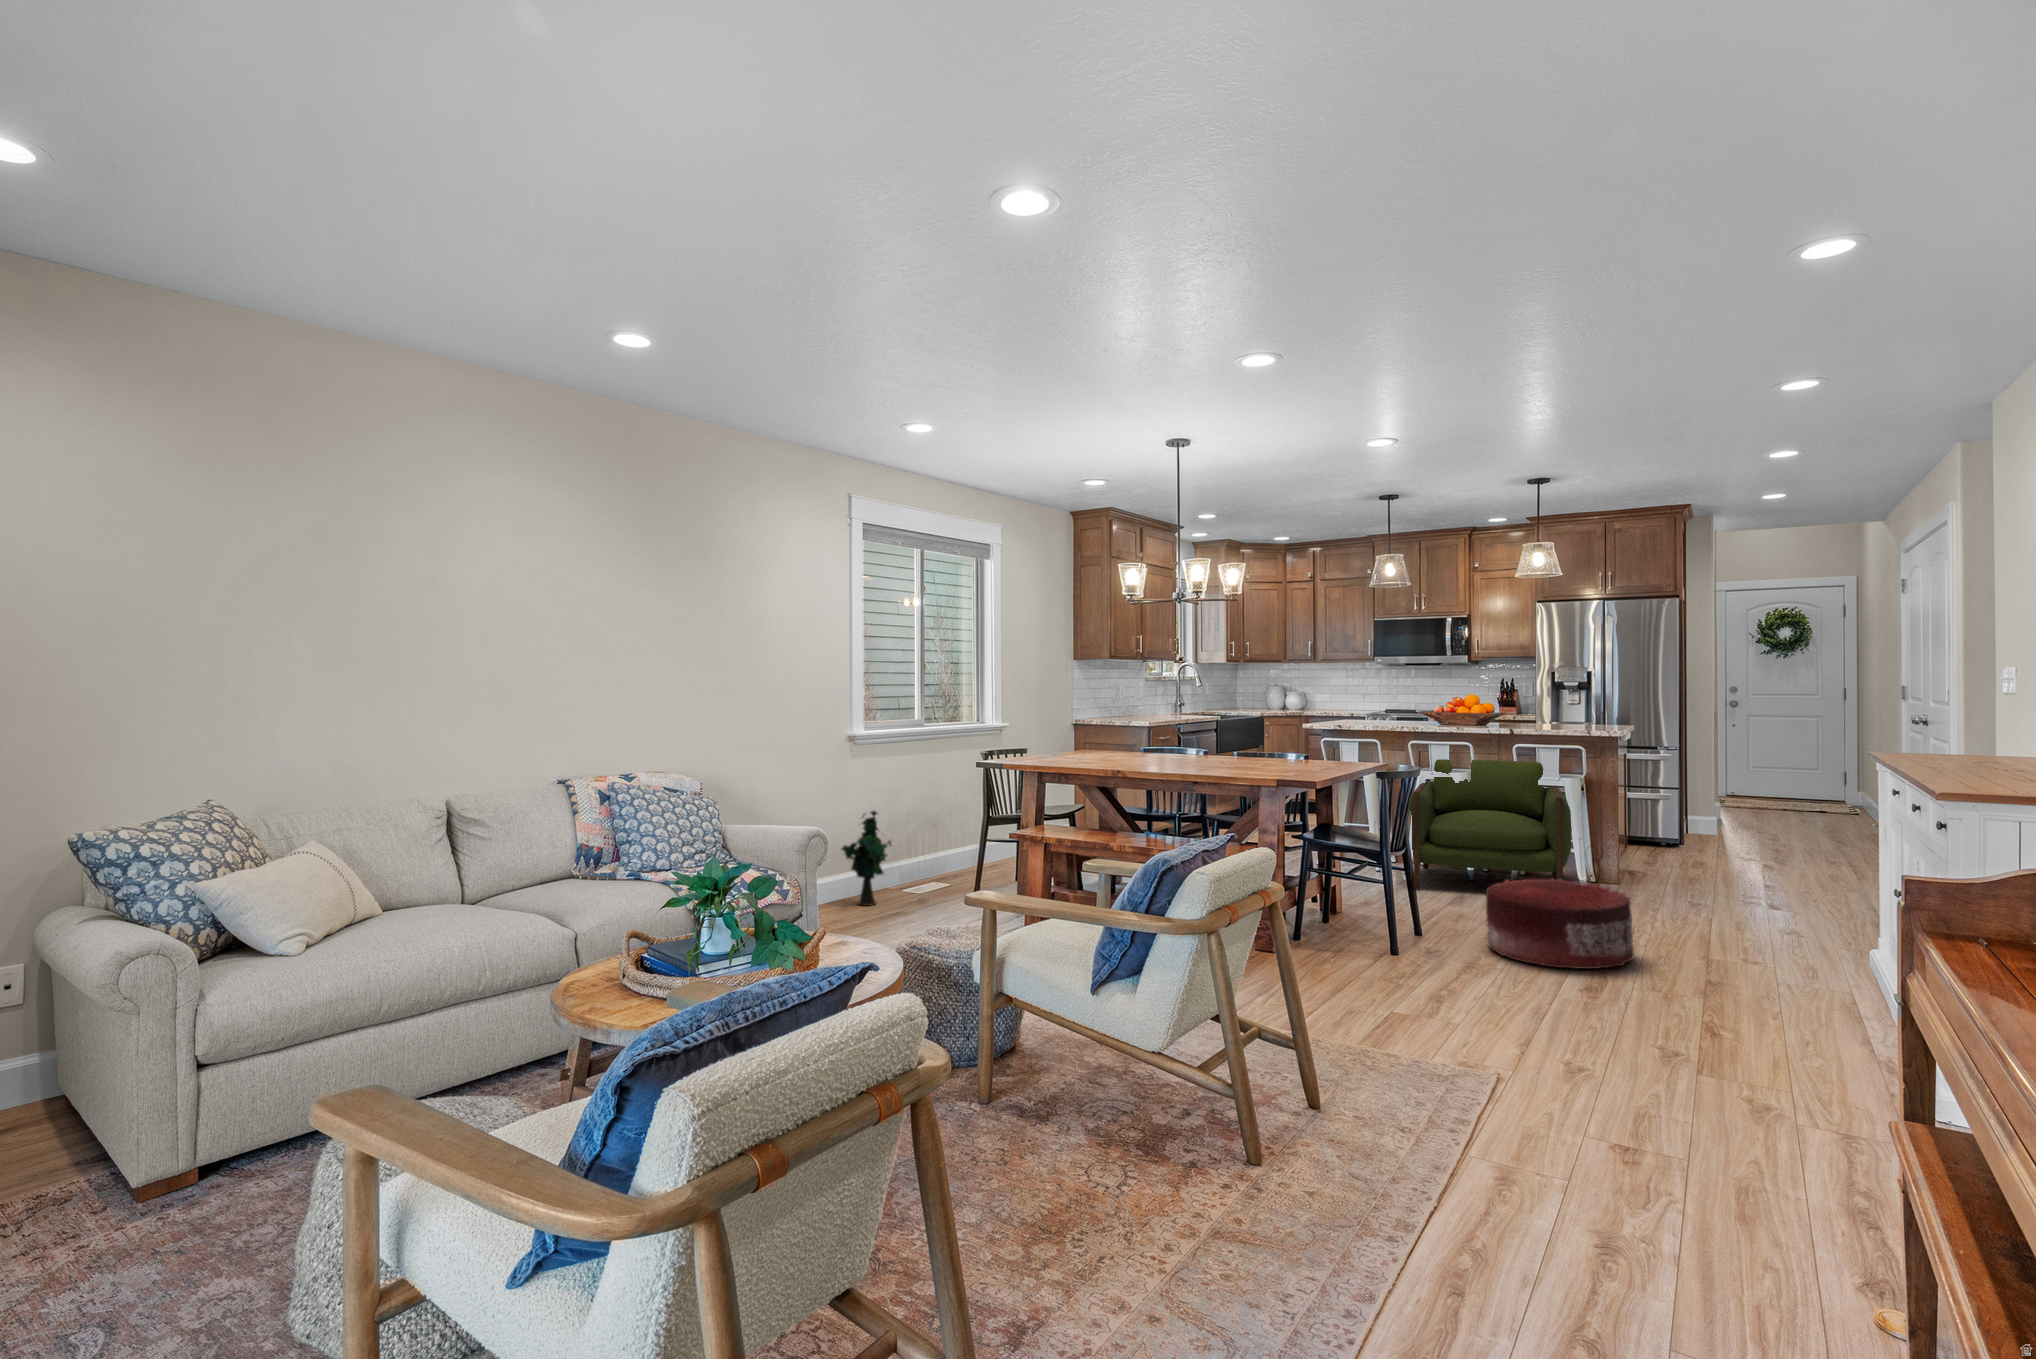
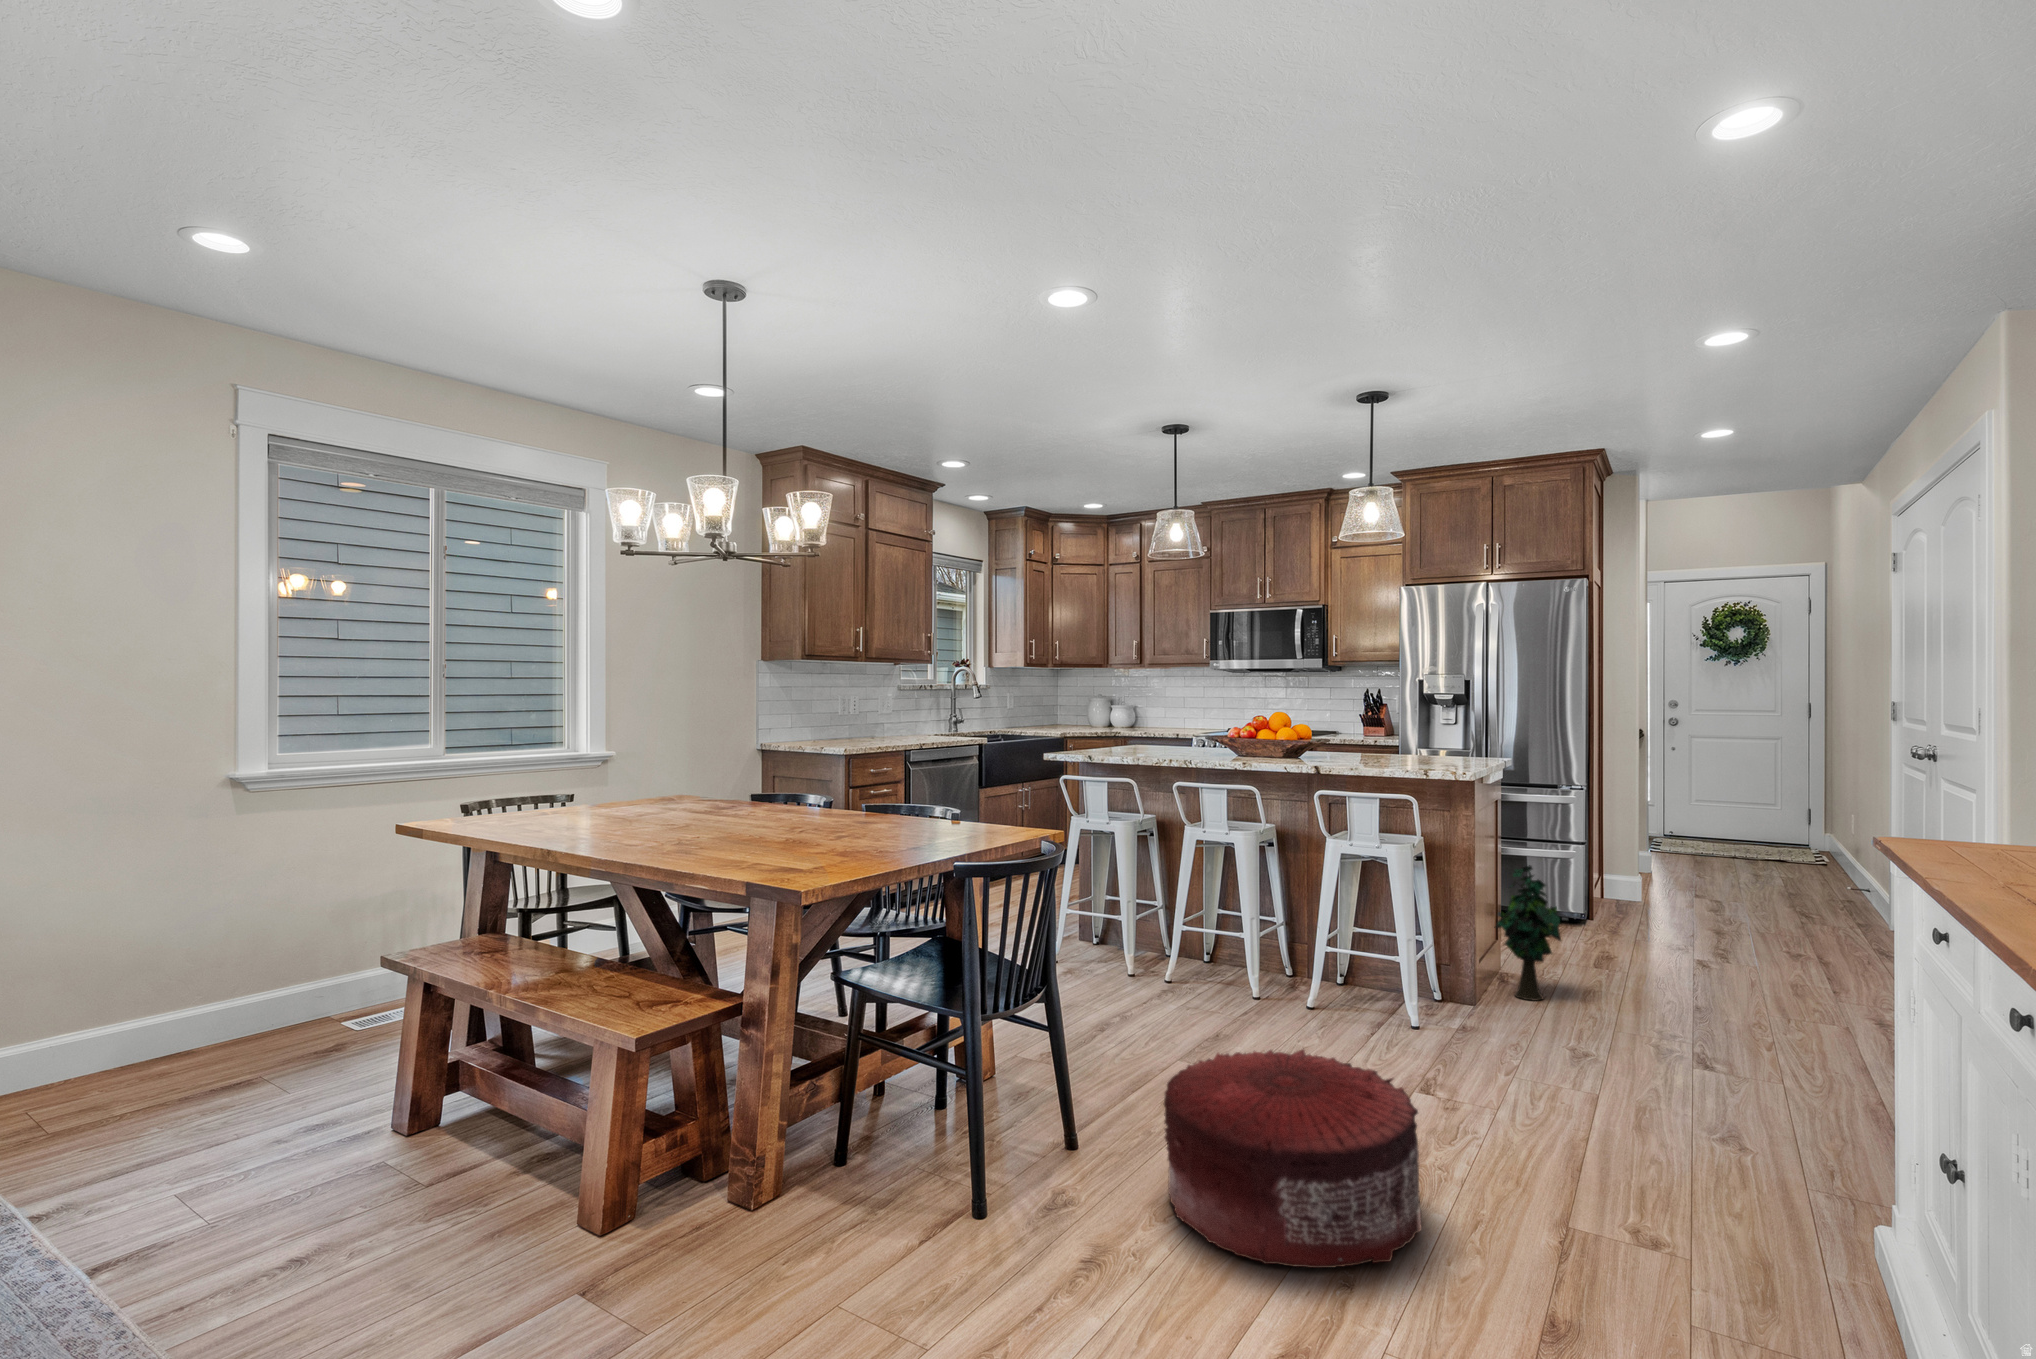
armchair: present [1408,759,1572,890] -> none [1149,811,1394,1049]
decorative plant: present [842,811,891,906] -> present [1494,865,1561,1001]

